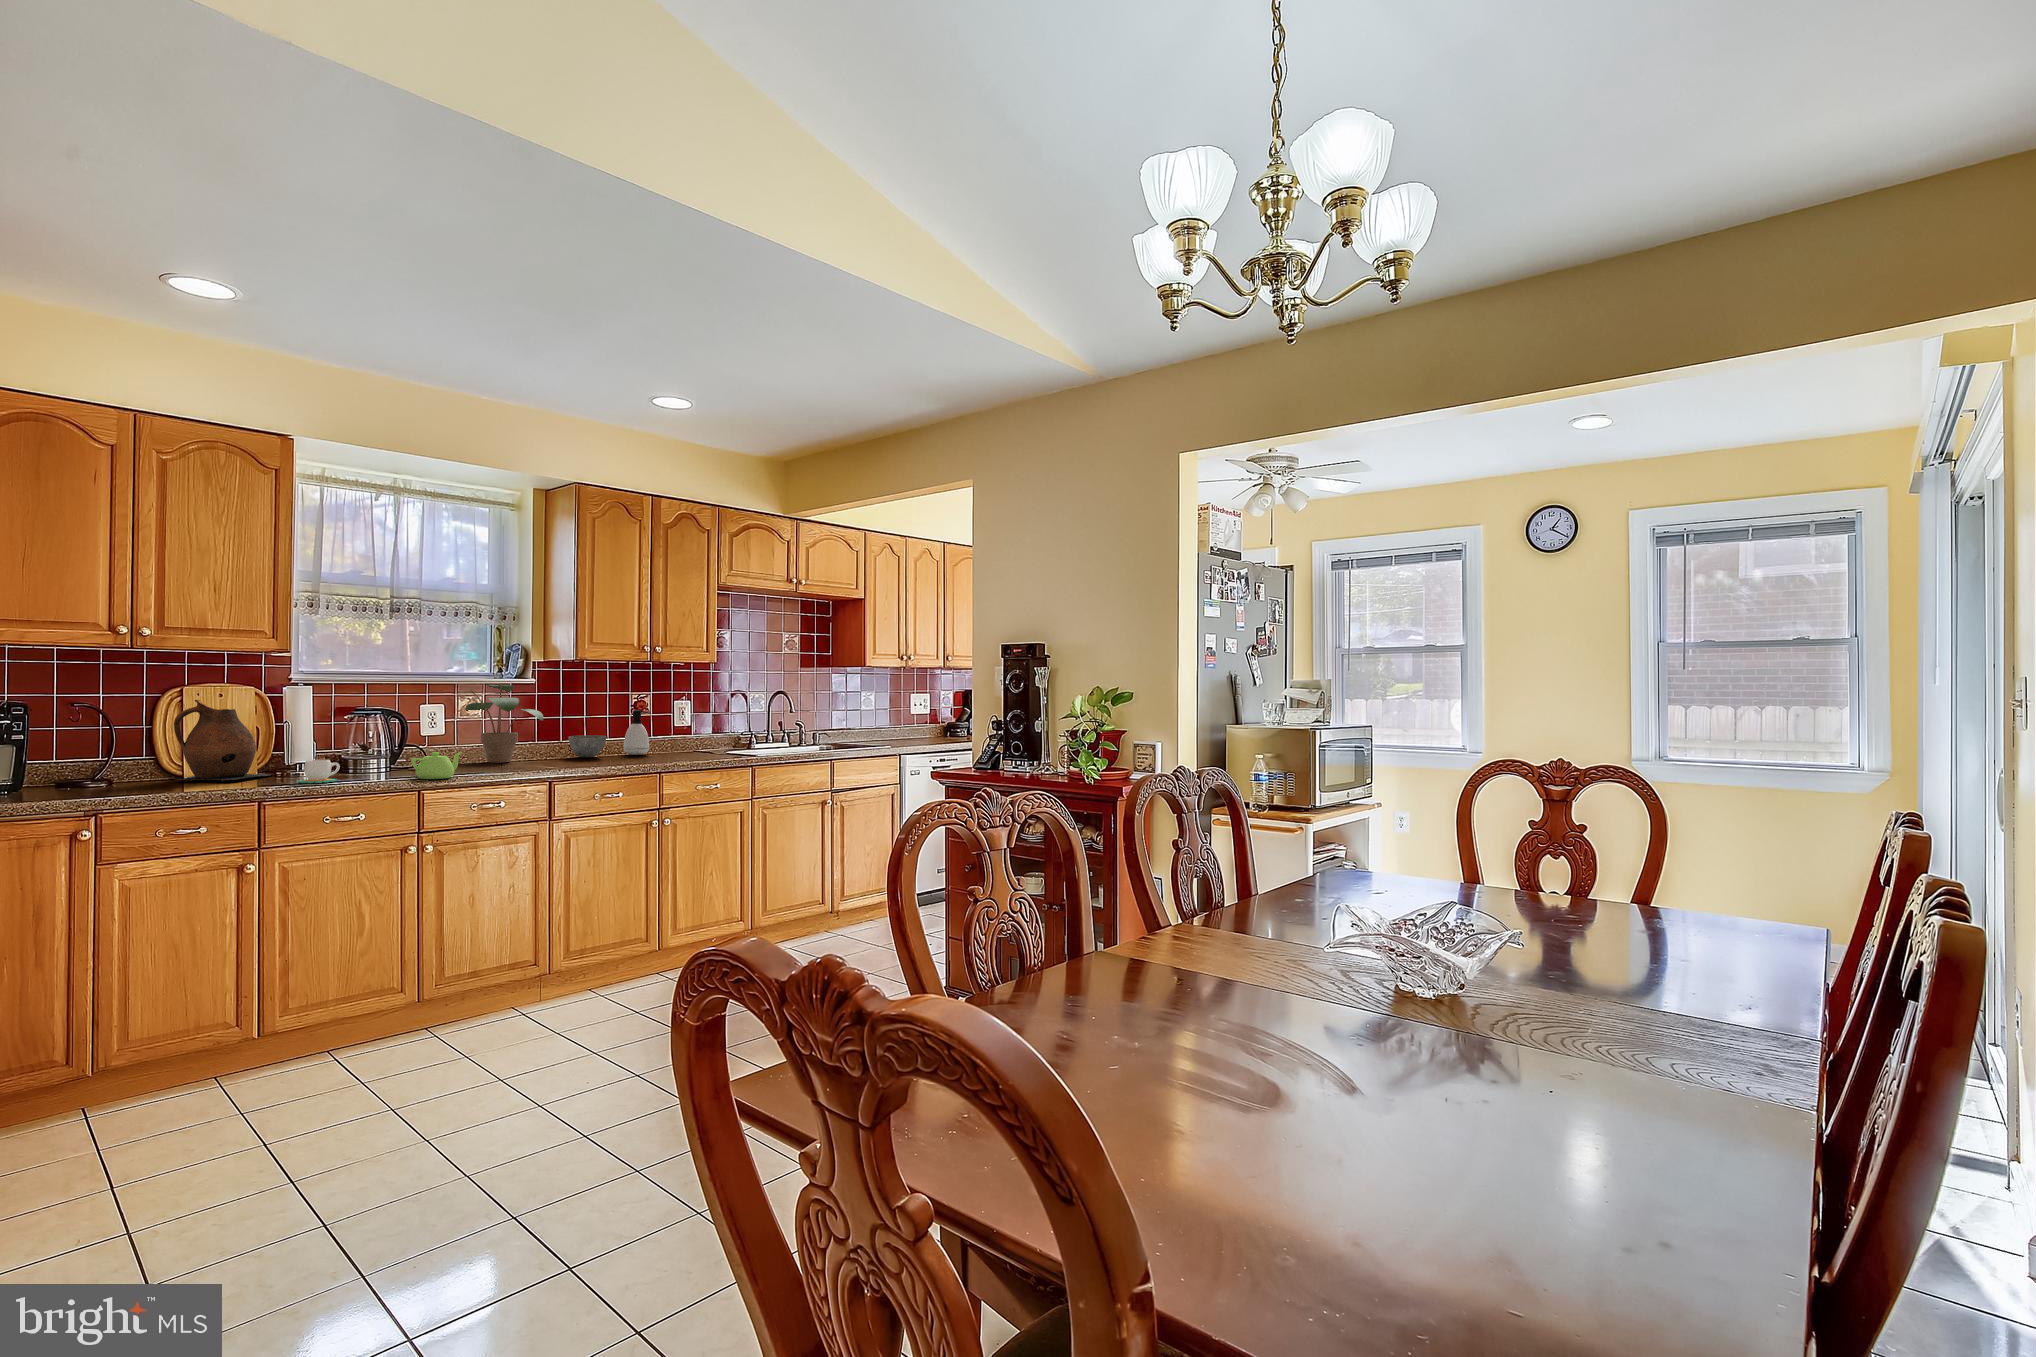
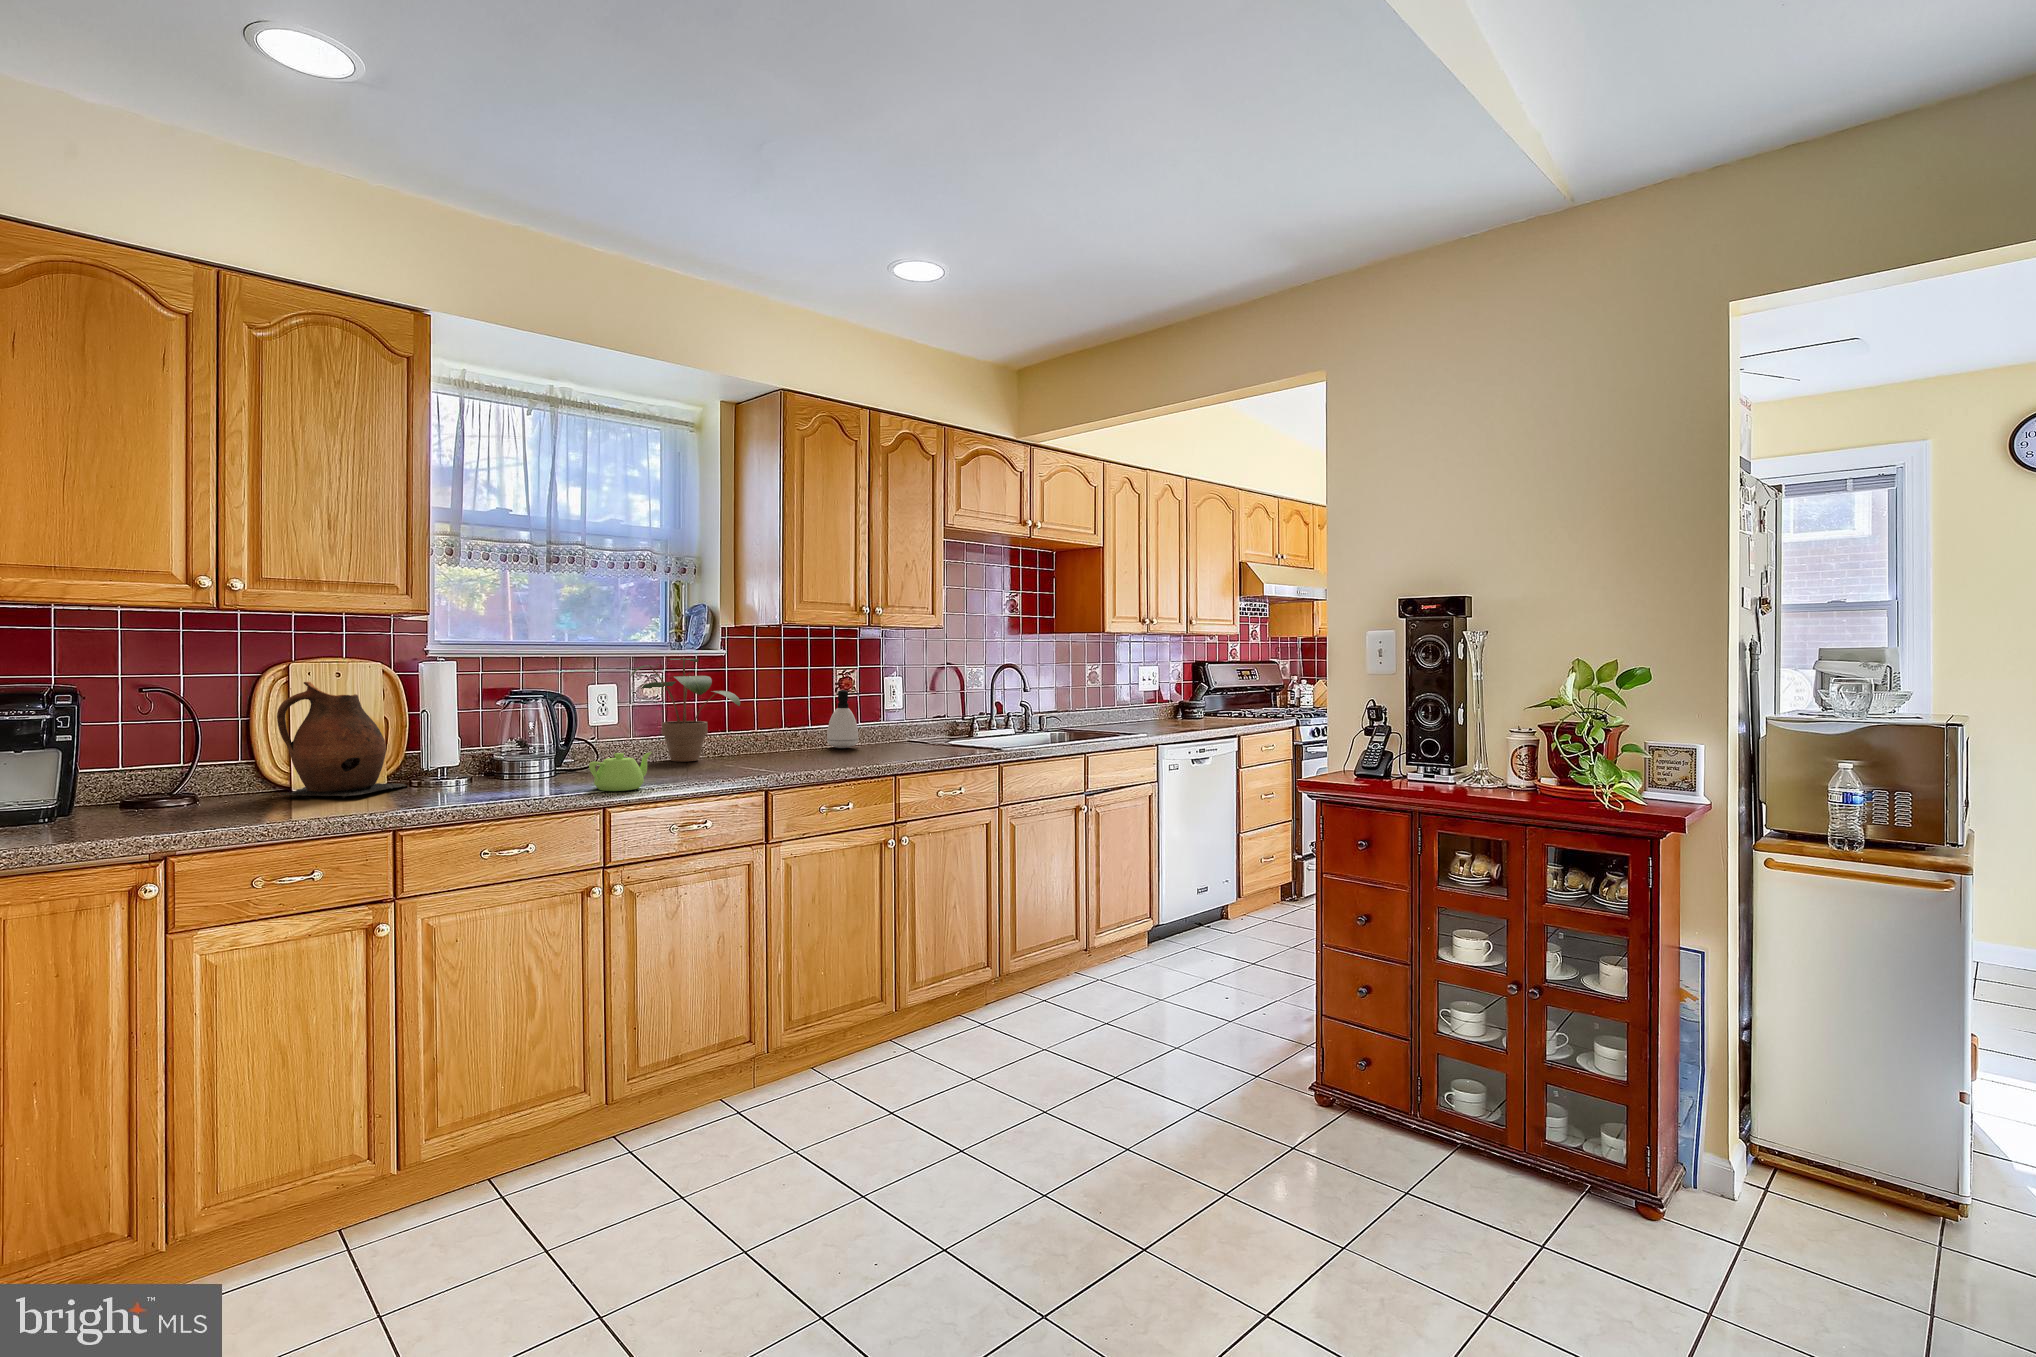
bowl: present [569,735,606,758] -> none [764,723,810,753]
mug: present [298,760,340,783] -> none [444,765,498,800]

